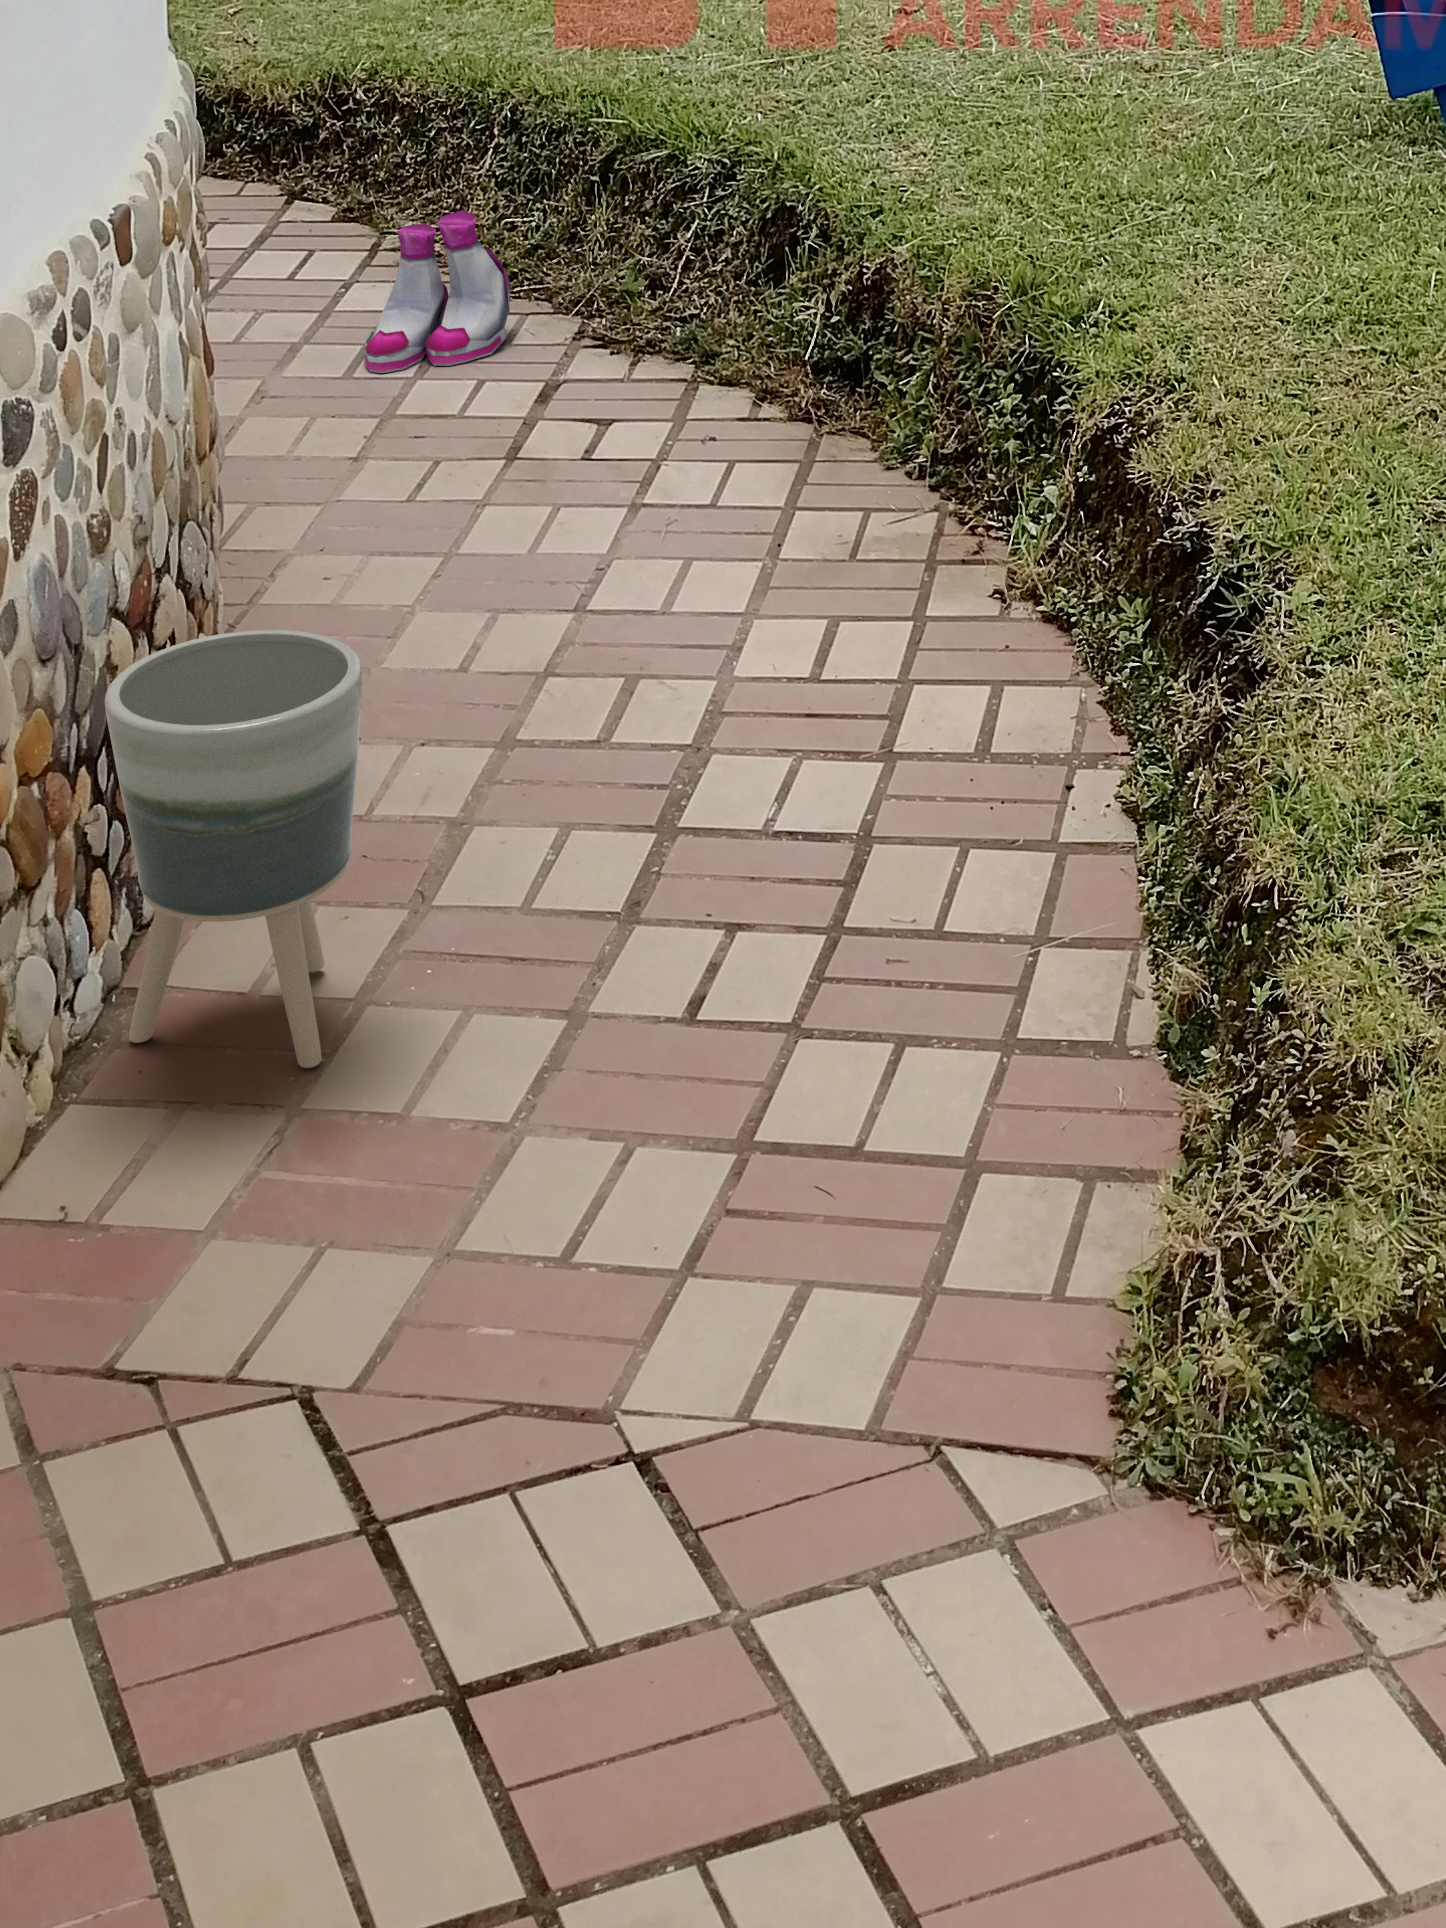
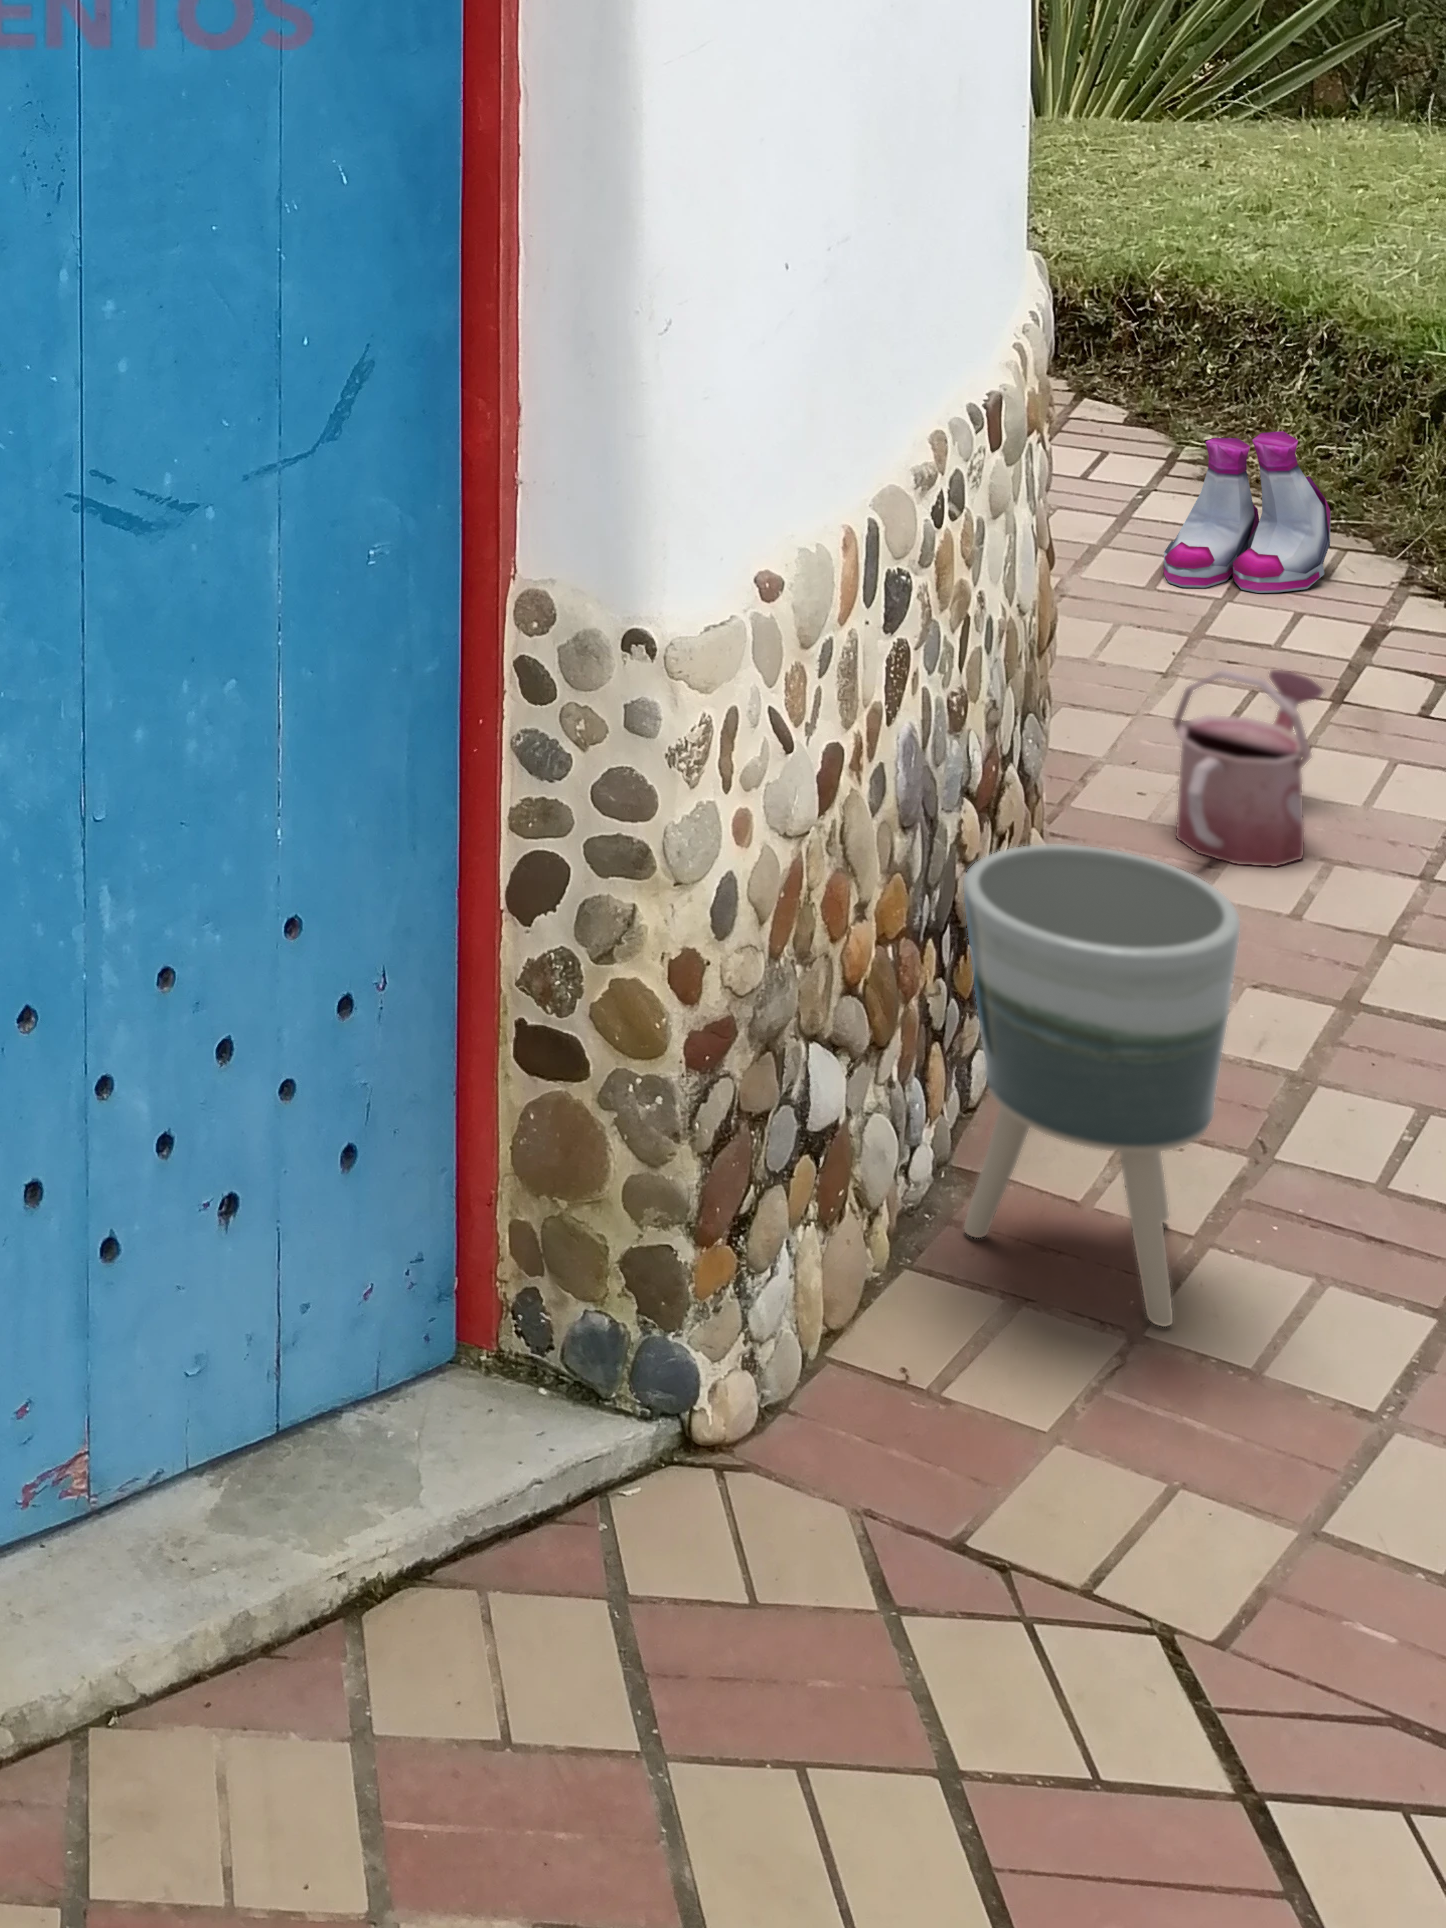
watering can: none [350,431,485,621] -> present [1173,670,1323,866]

